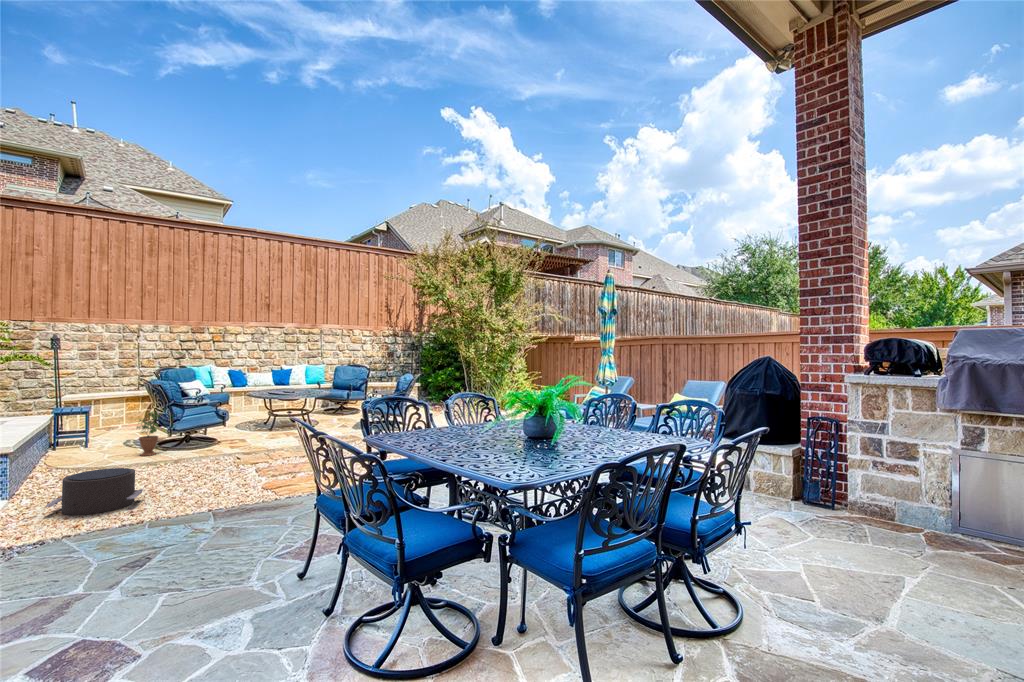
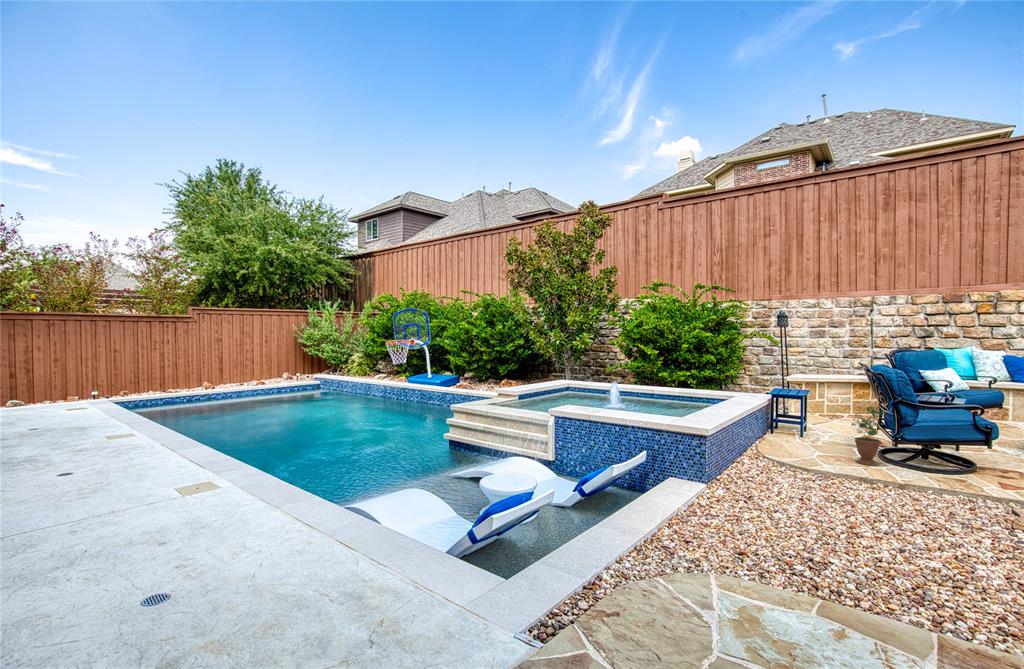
pouf: present [46,468,143,515] -> none [716,476,830,545]

